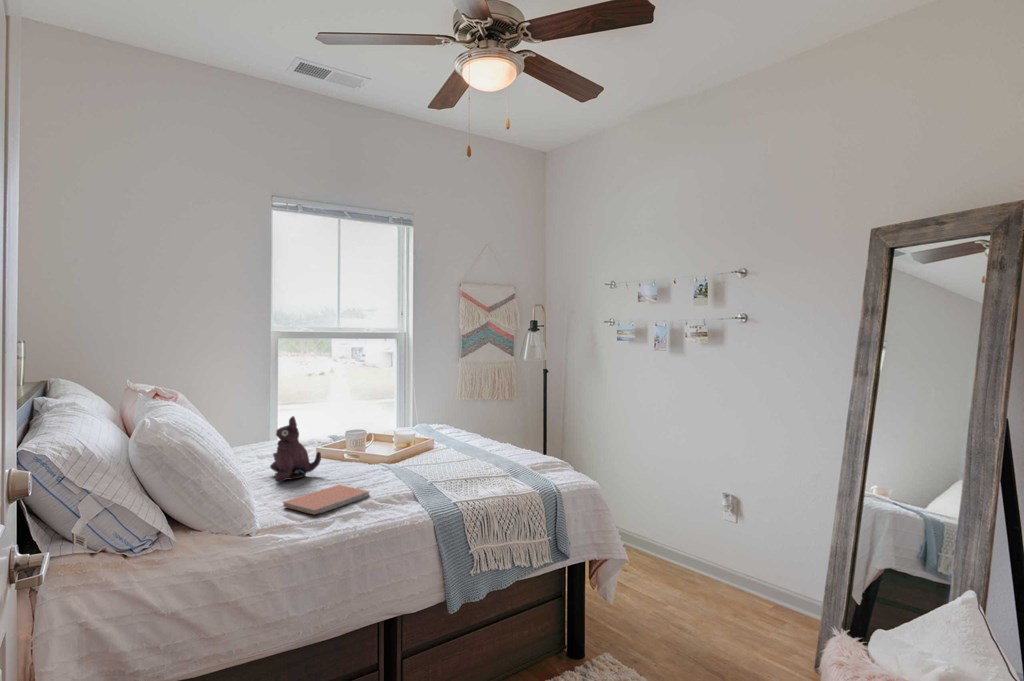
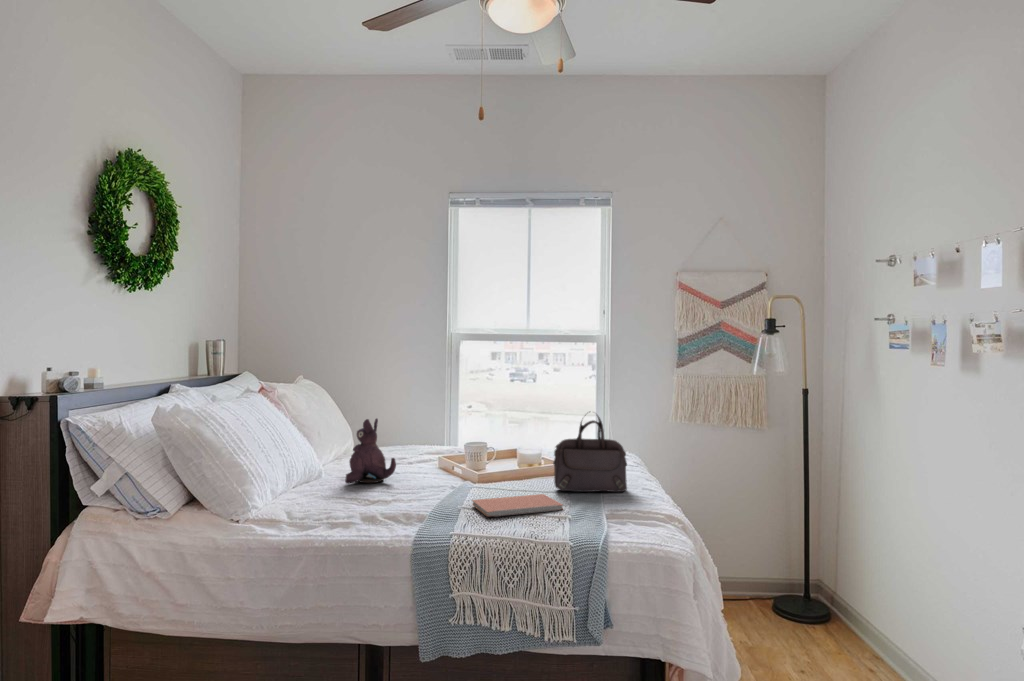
handbag: none [458,397,506,460] -> present [553,415,627,492]
notebook: present [283,485,369,514] -> present [472,494,563,516]

